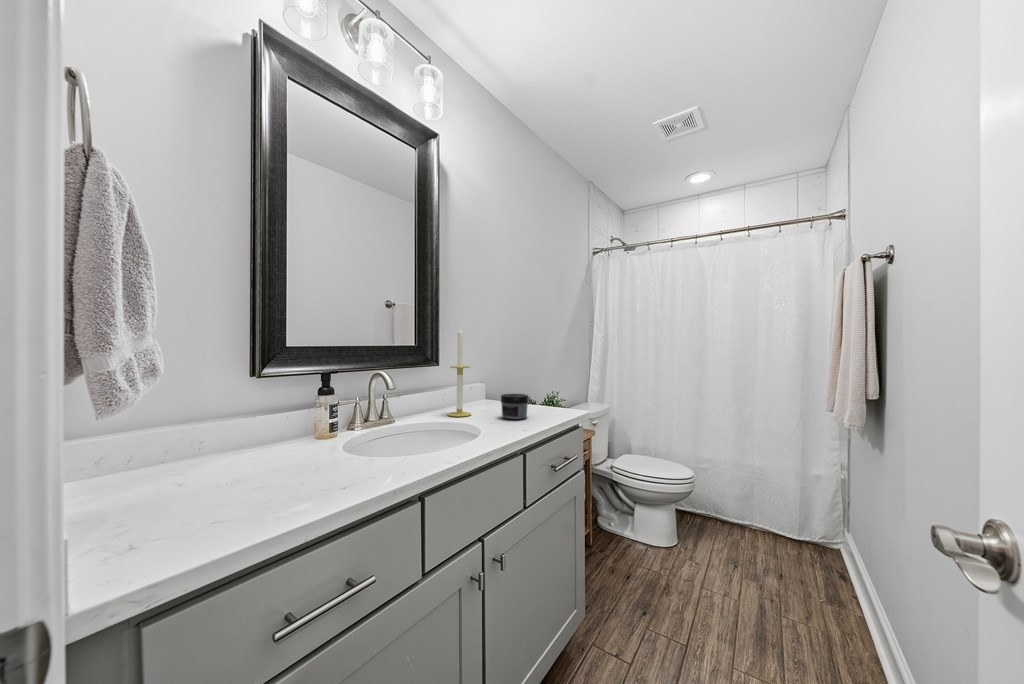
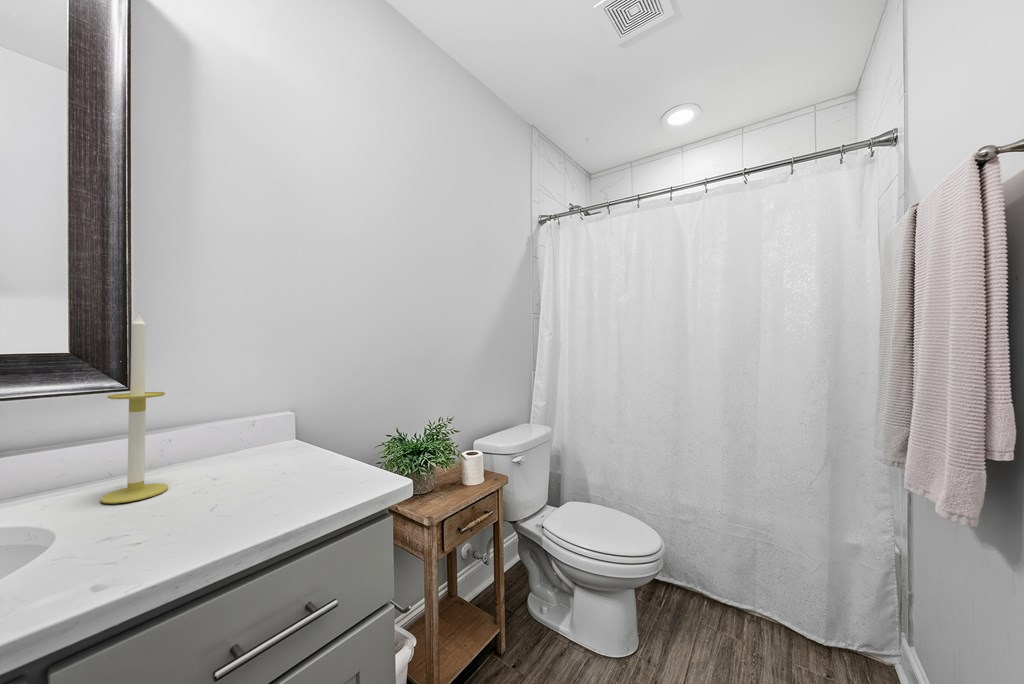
jar: present [501,394,529,419] -> none [184,451,262,518]

